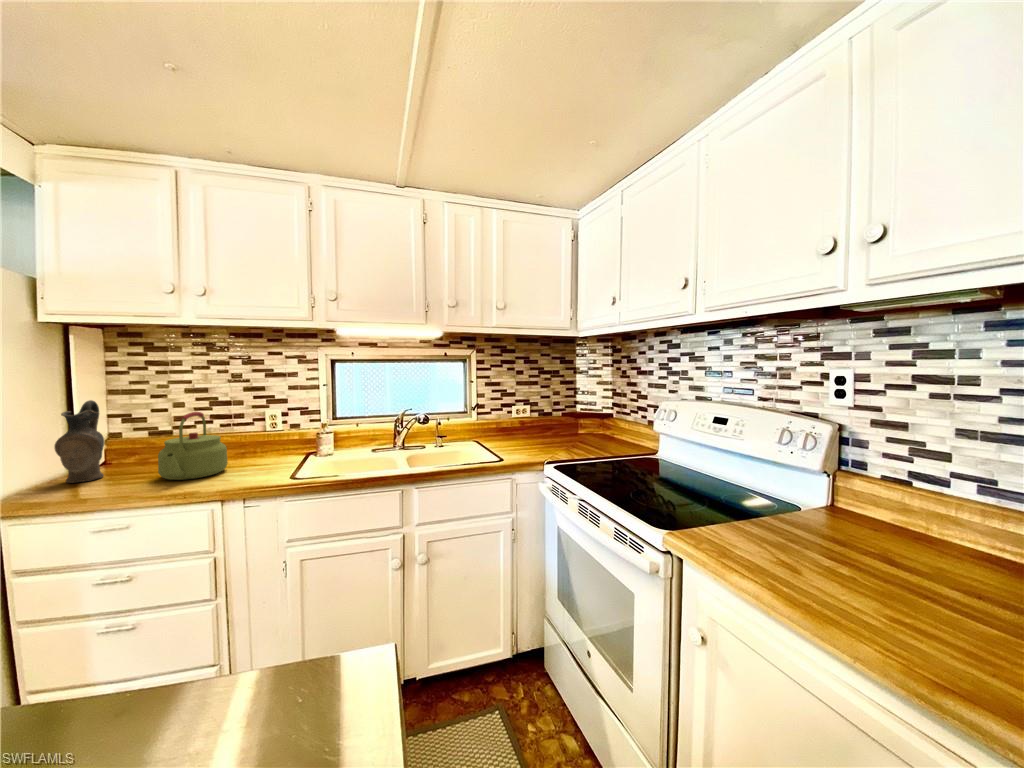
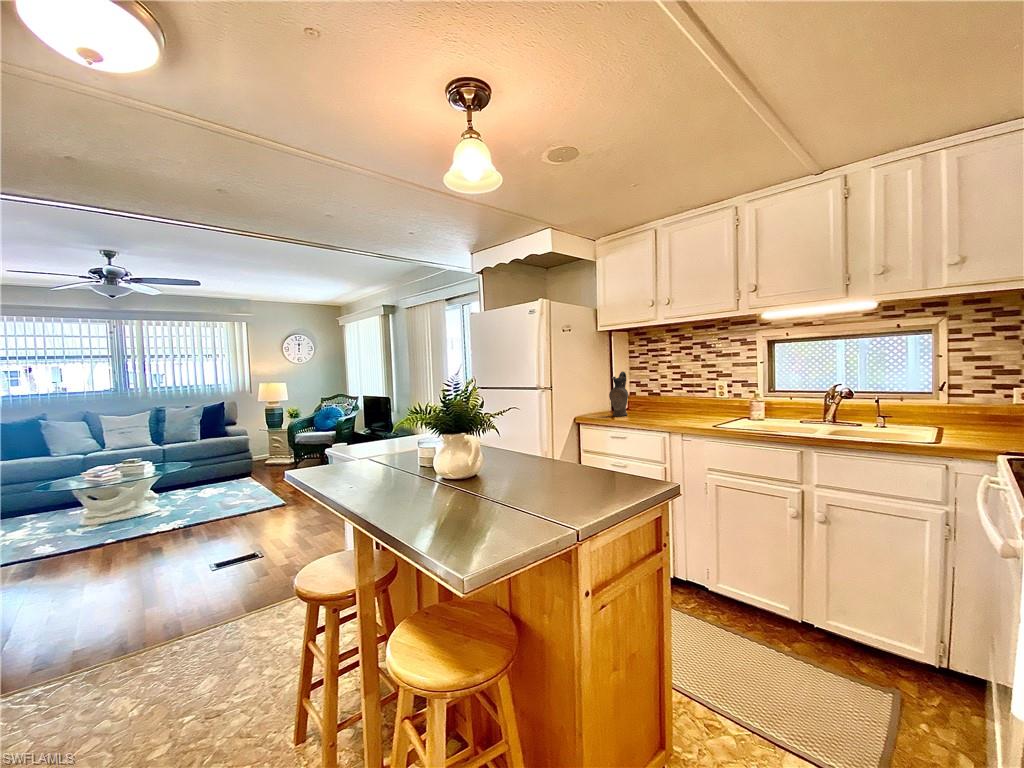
kettle: present [158,412,227,480] -> none [651,379,687,420]

